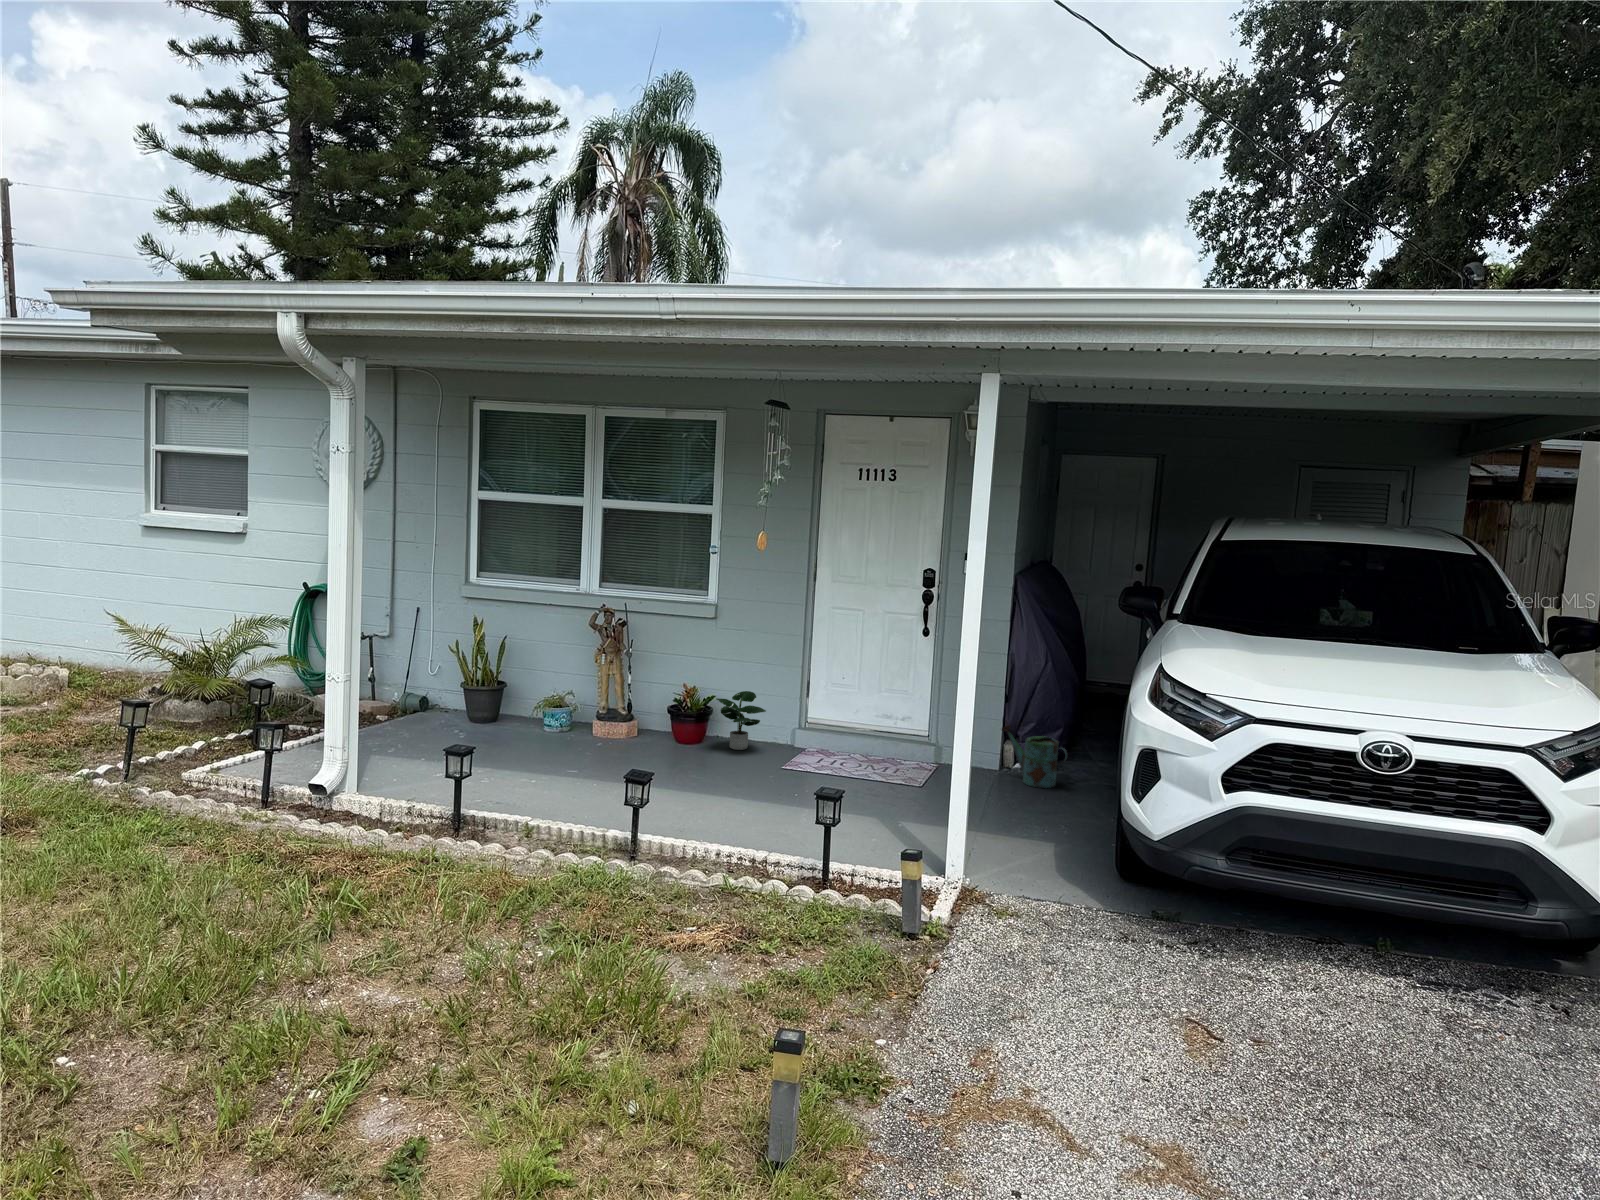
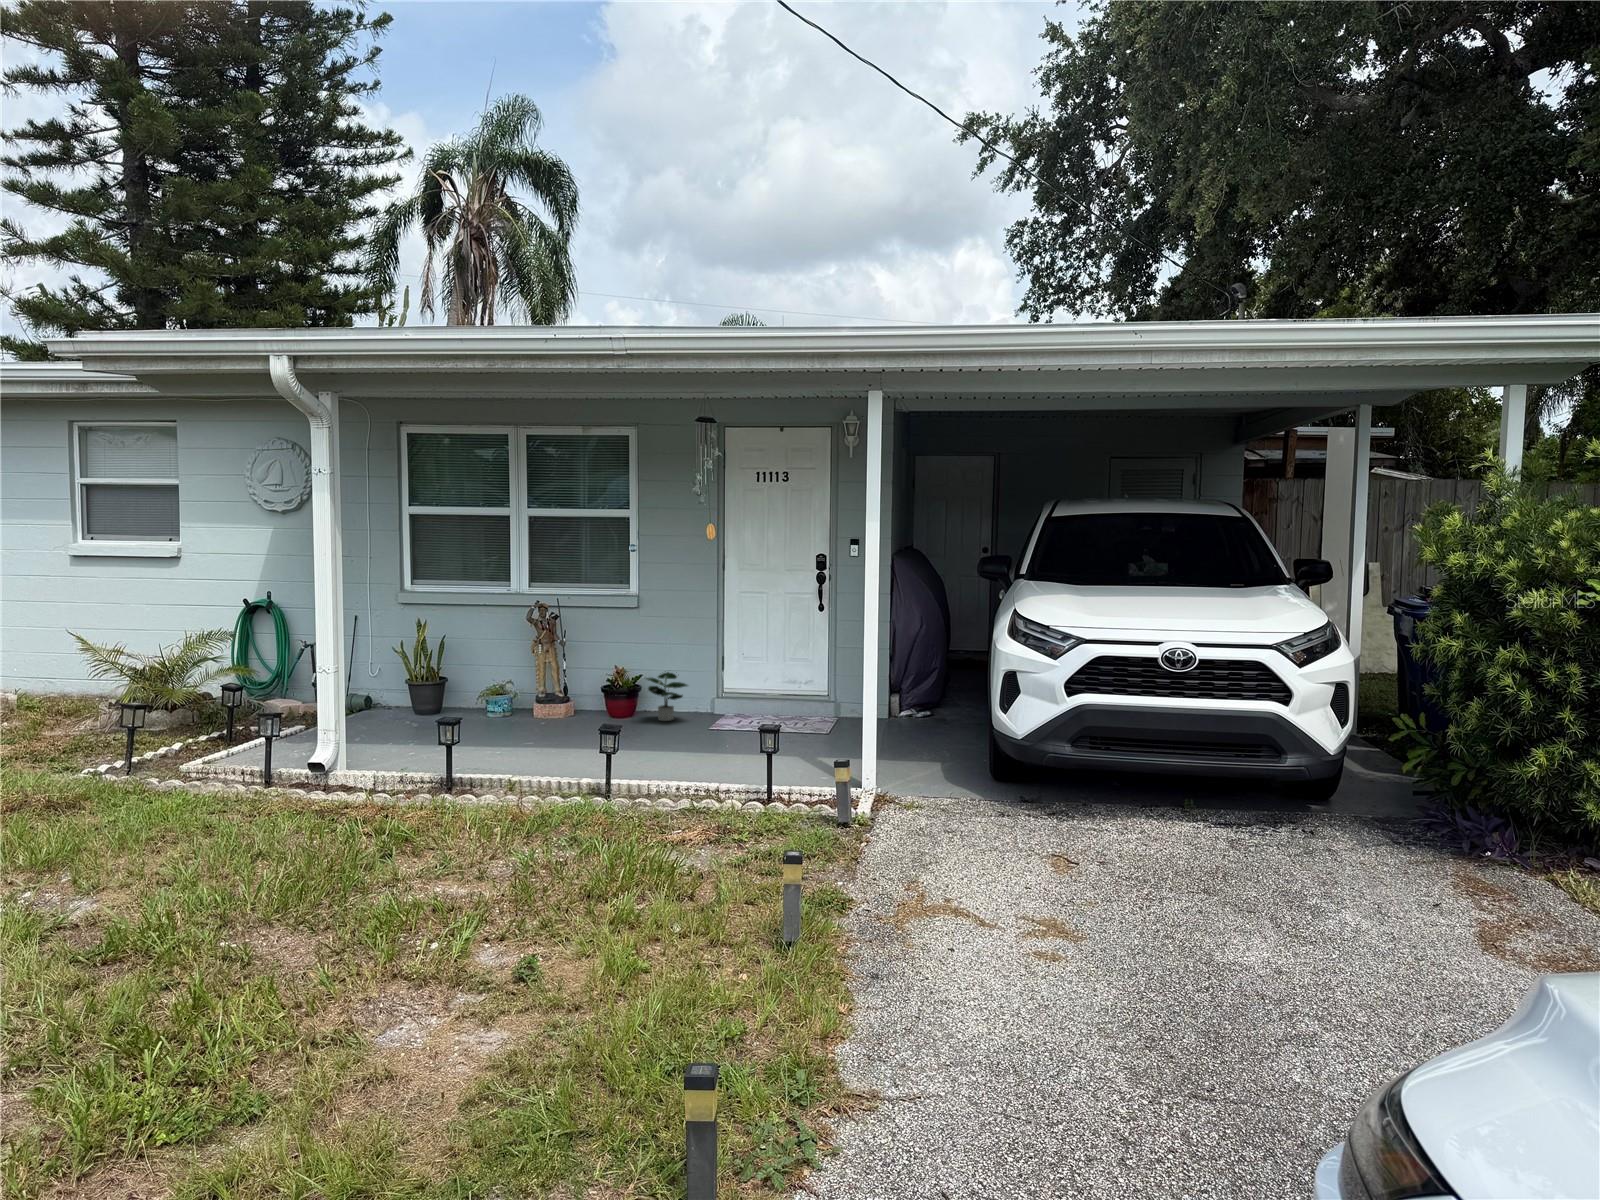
watering can: present [1002,725,1068,788] -> none [888,680,944,729]

